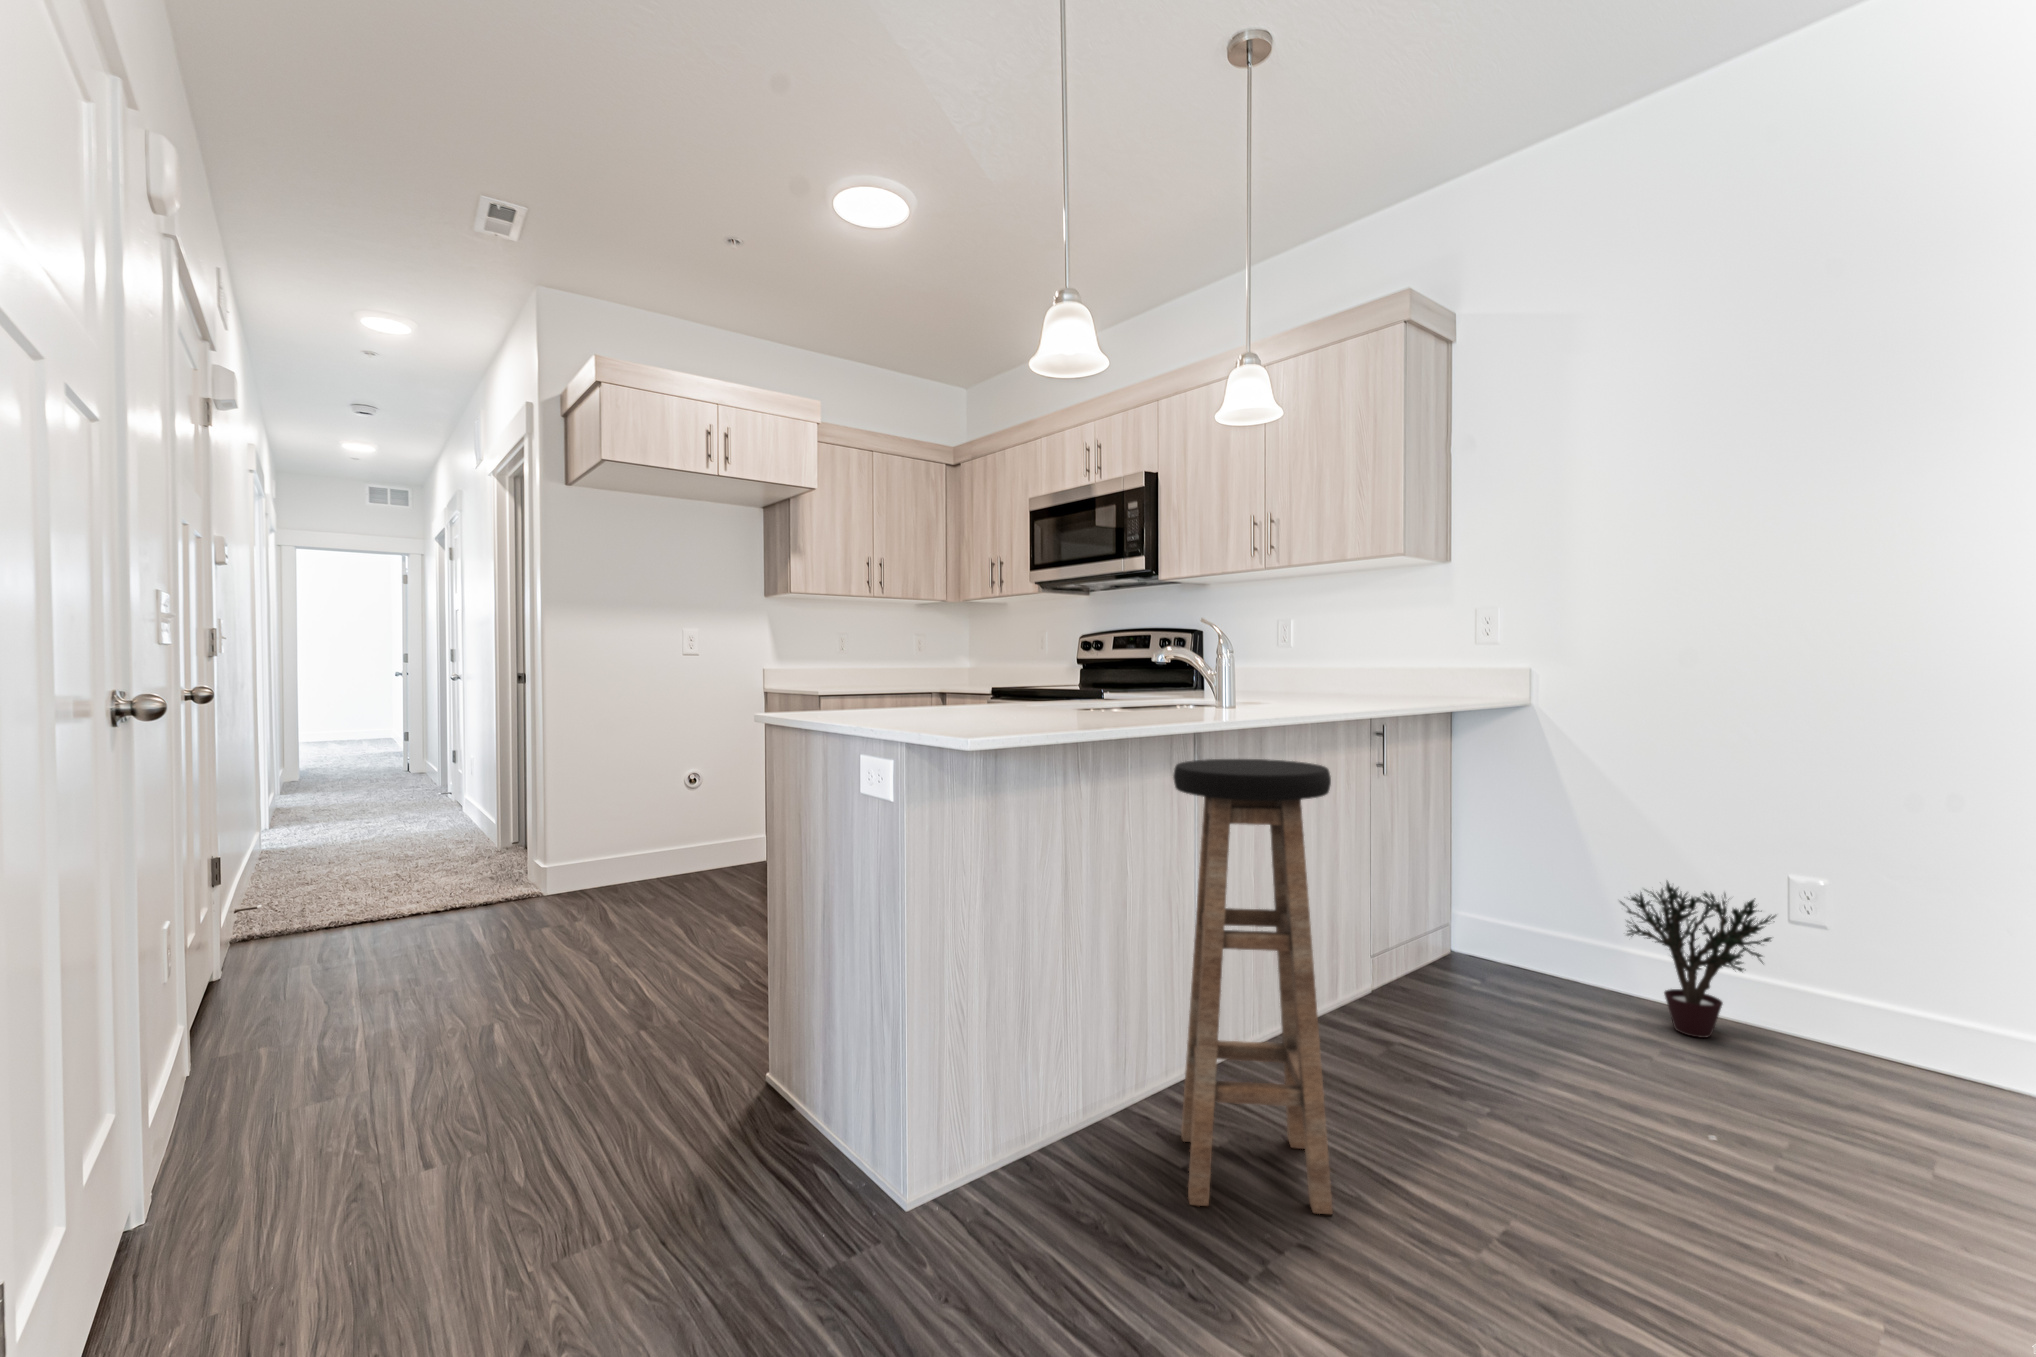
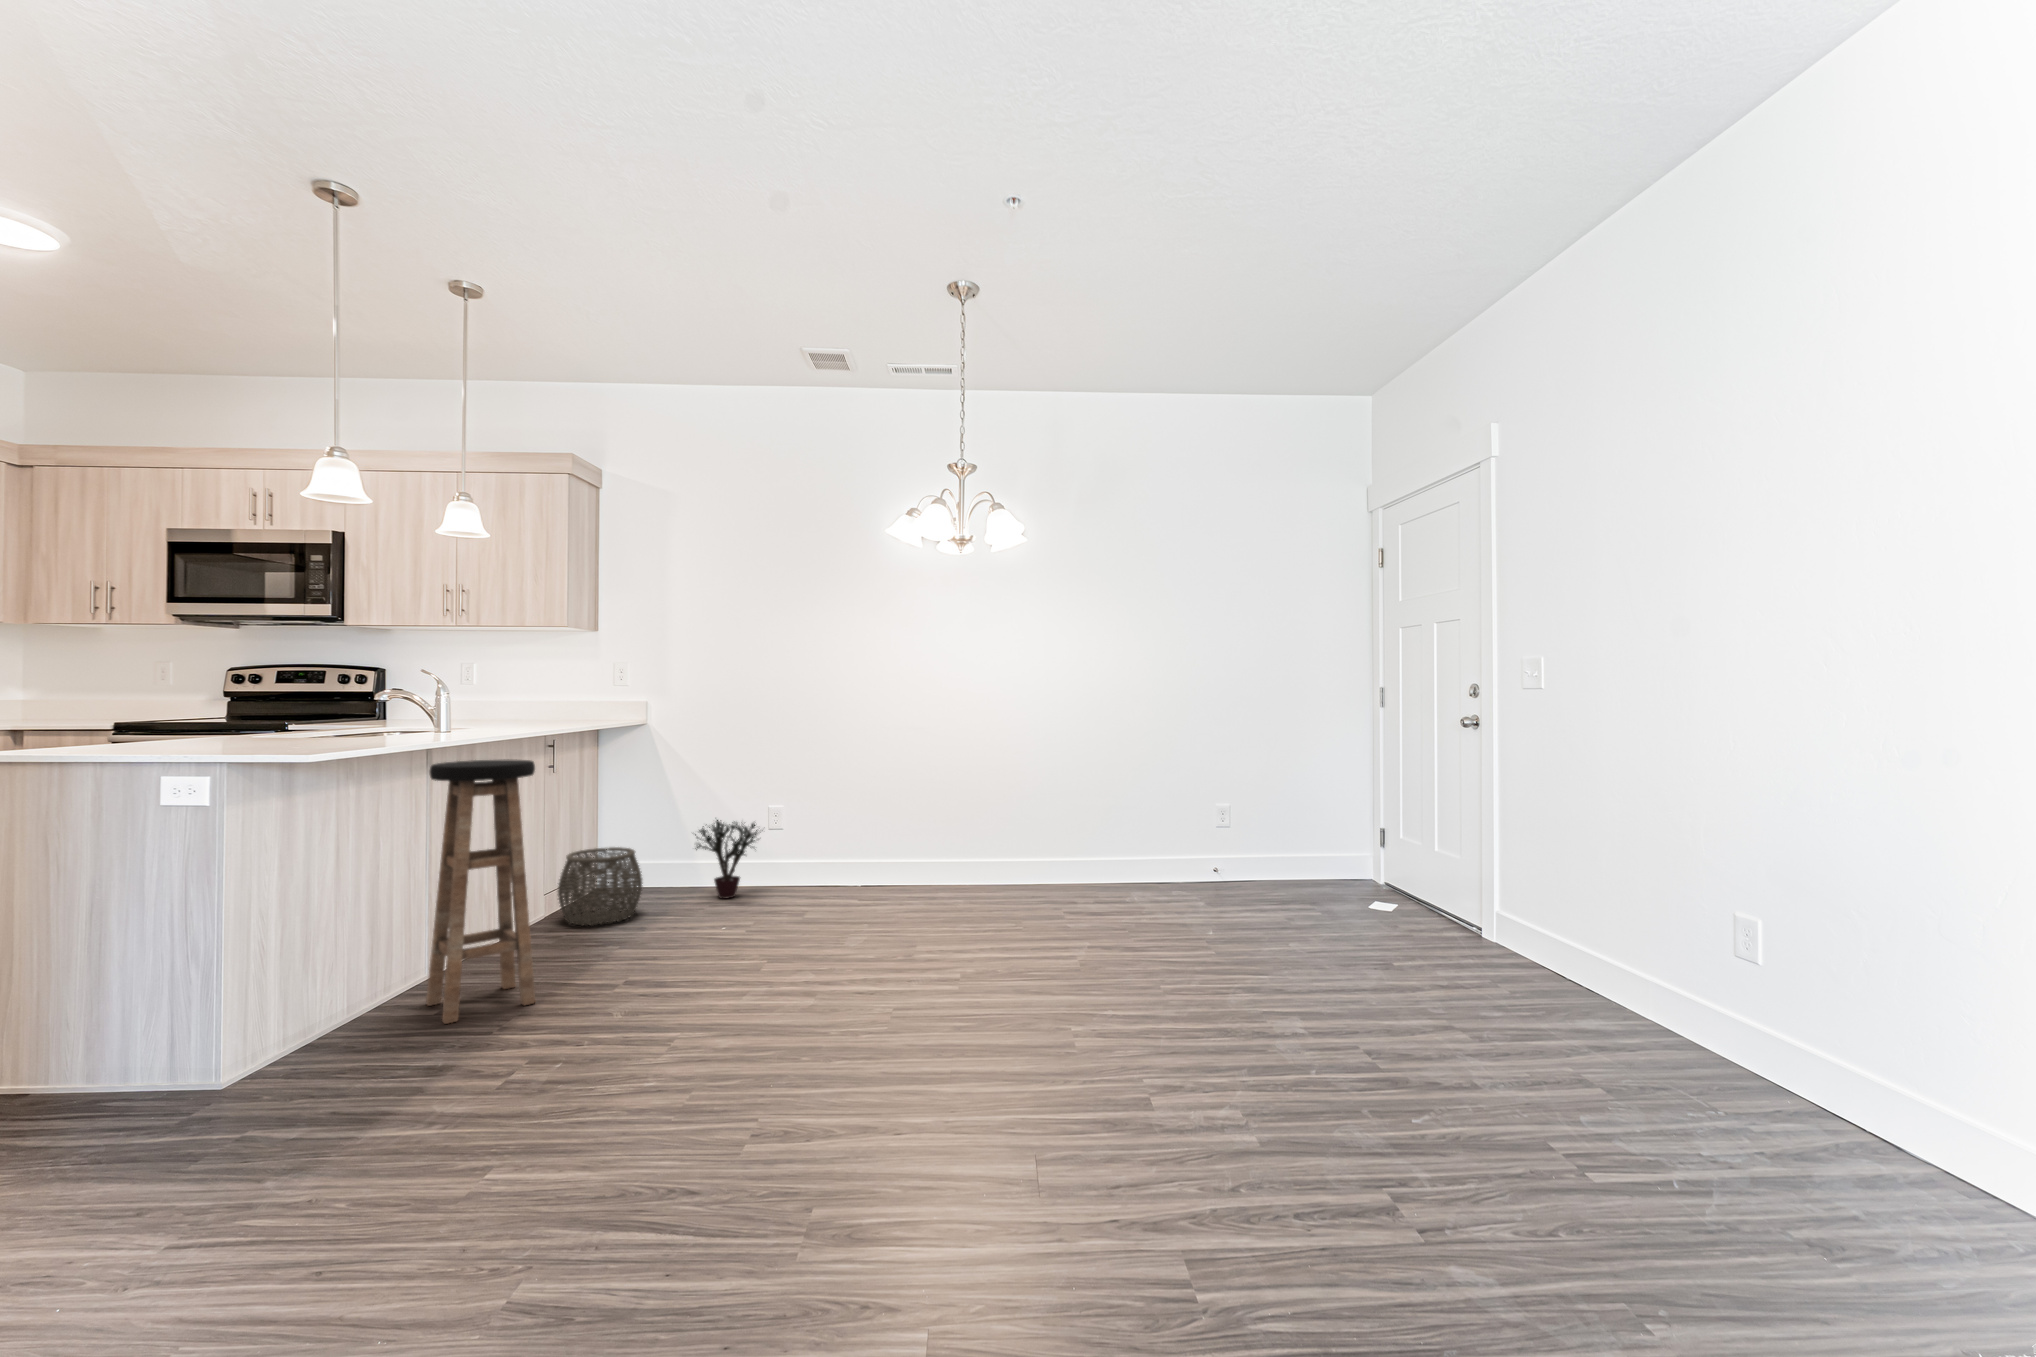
woven basket: none [1389,900,1529,1038] -> present [558,847,643,925]

